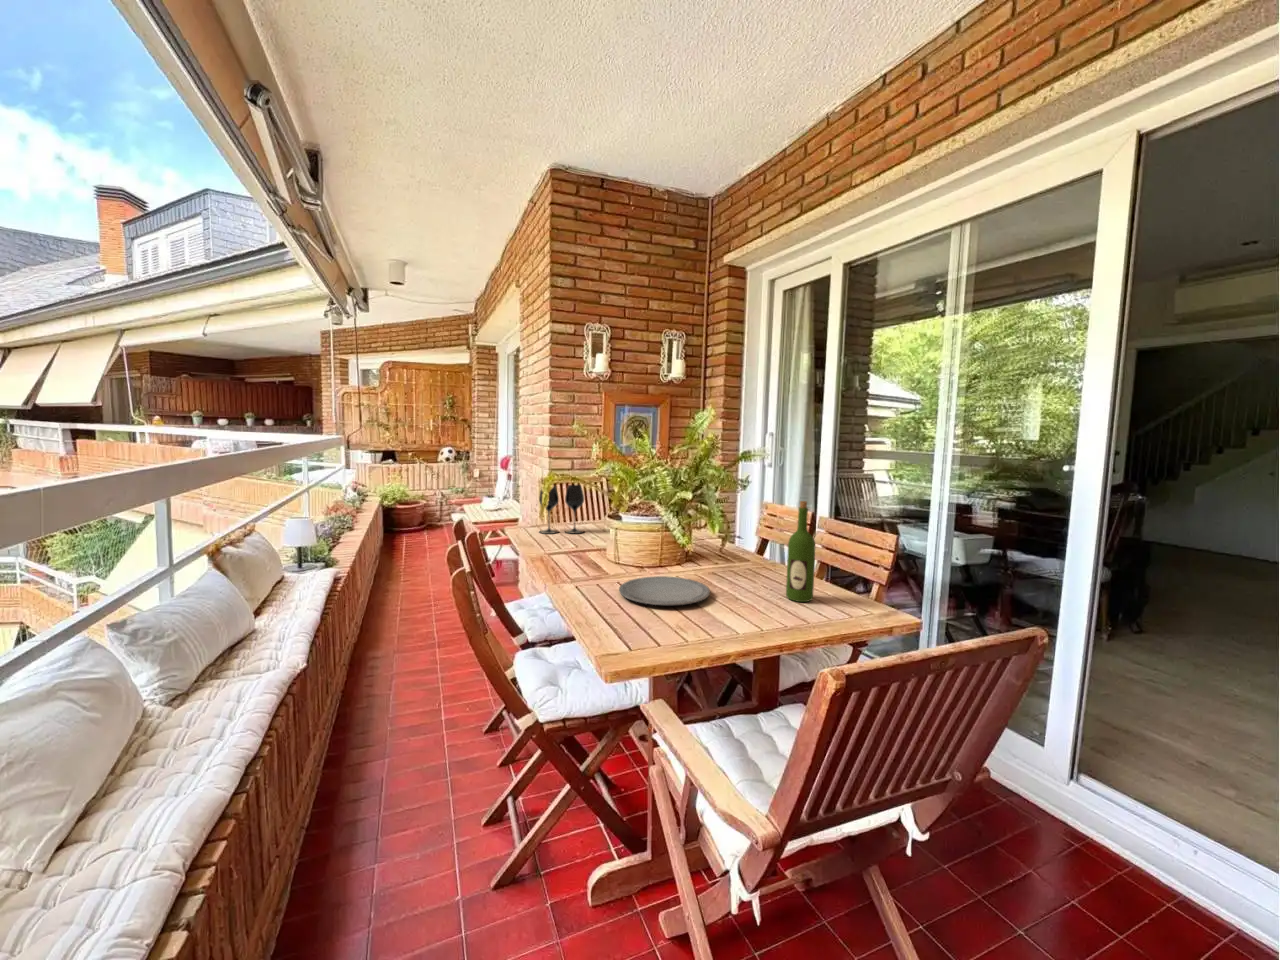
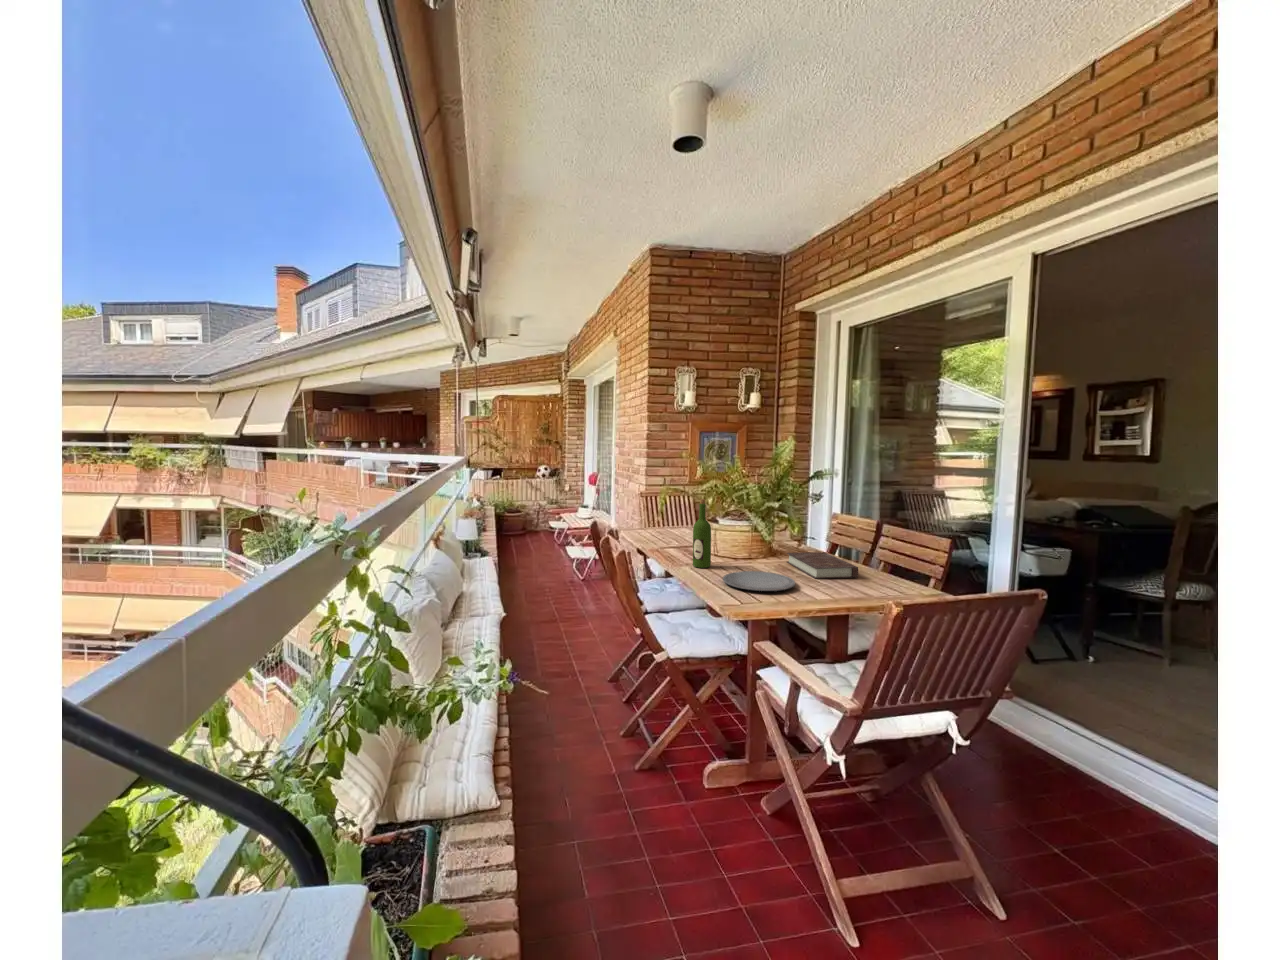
wine glass: present [539,485,584,534] -> none [645,499,682,539]
wine bottle: present [786,501,815,602] -> present [693,499,711,568]
book: none [704,549,788,584] -> present [787,552,858,579]

